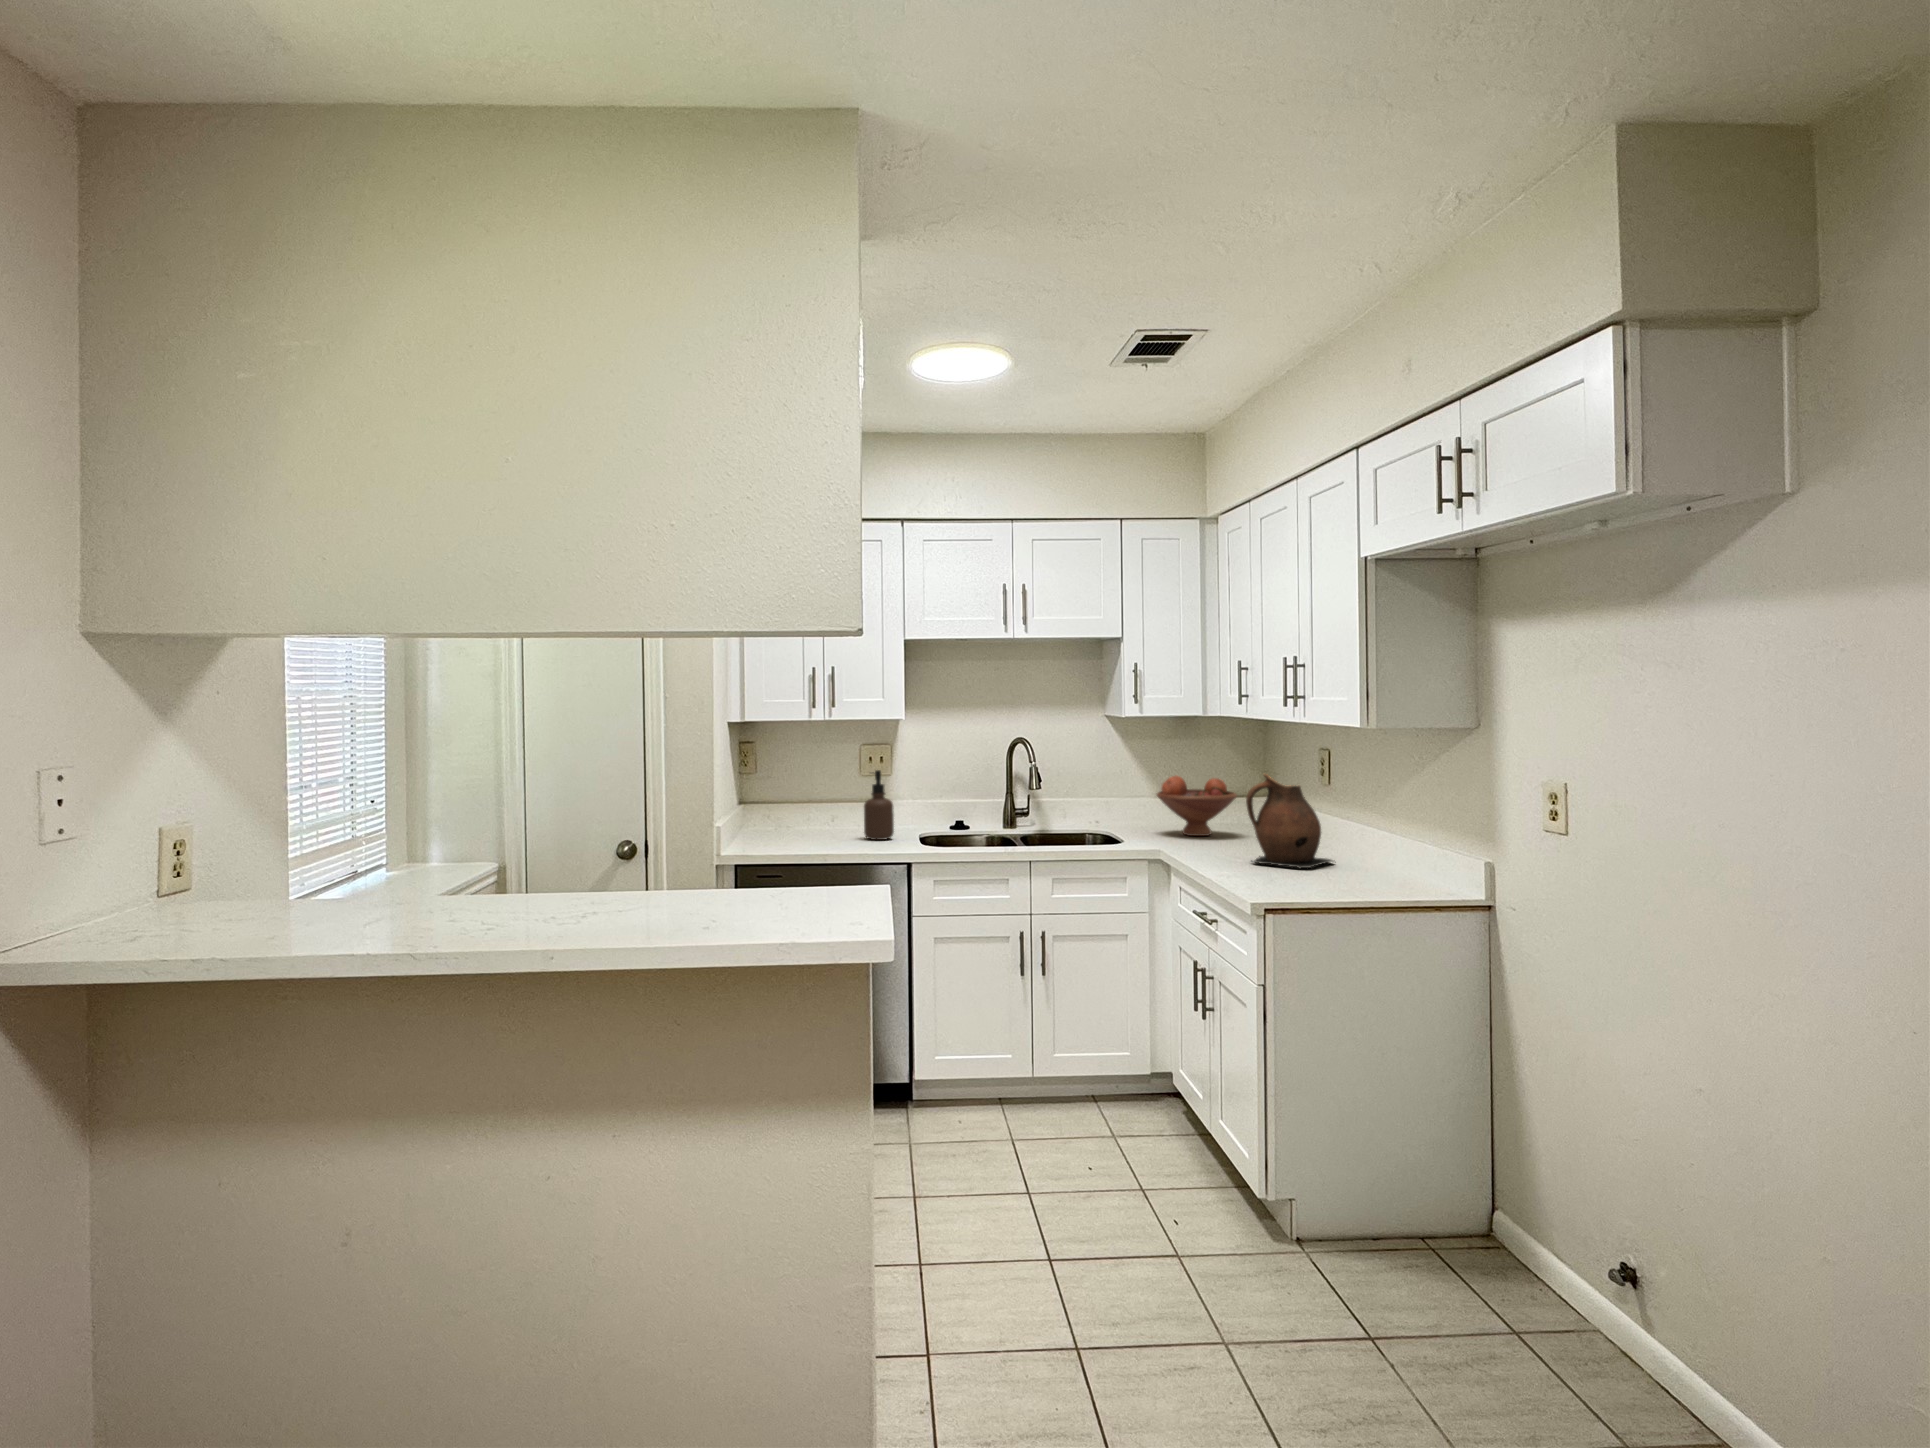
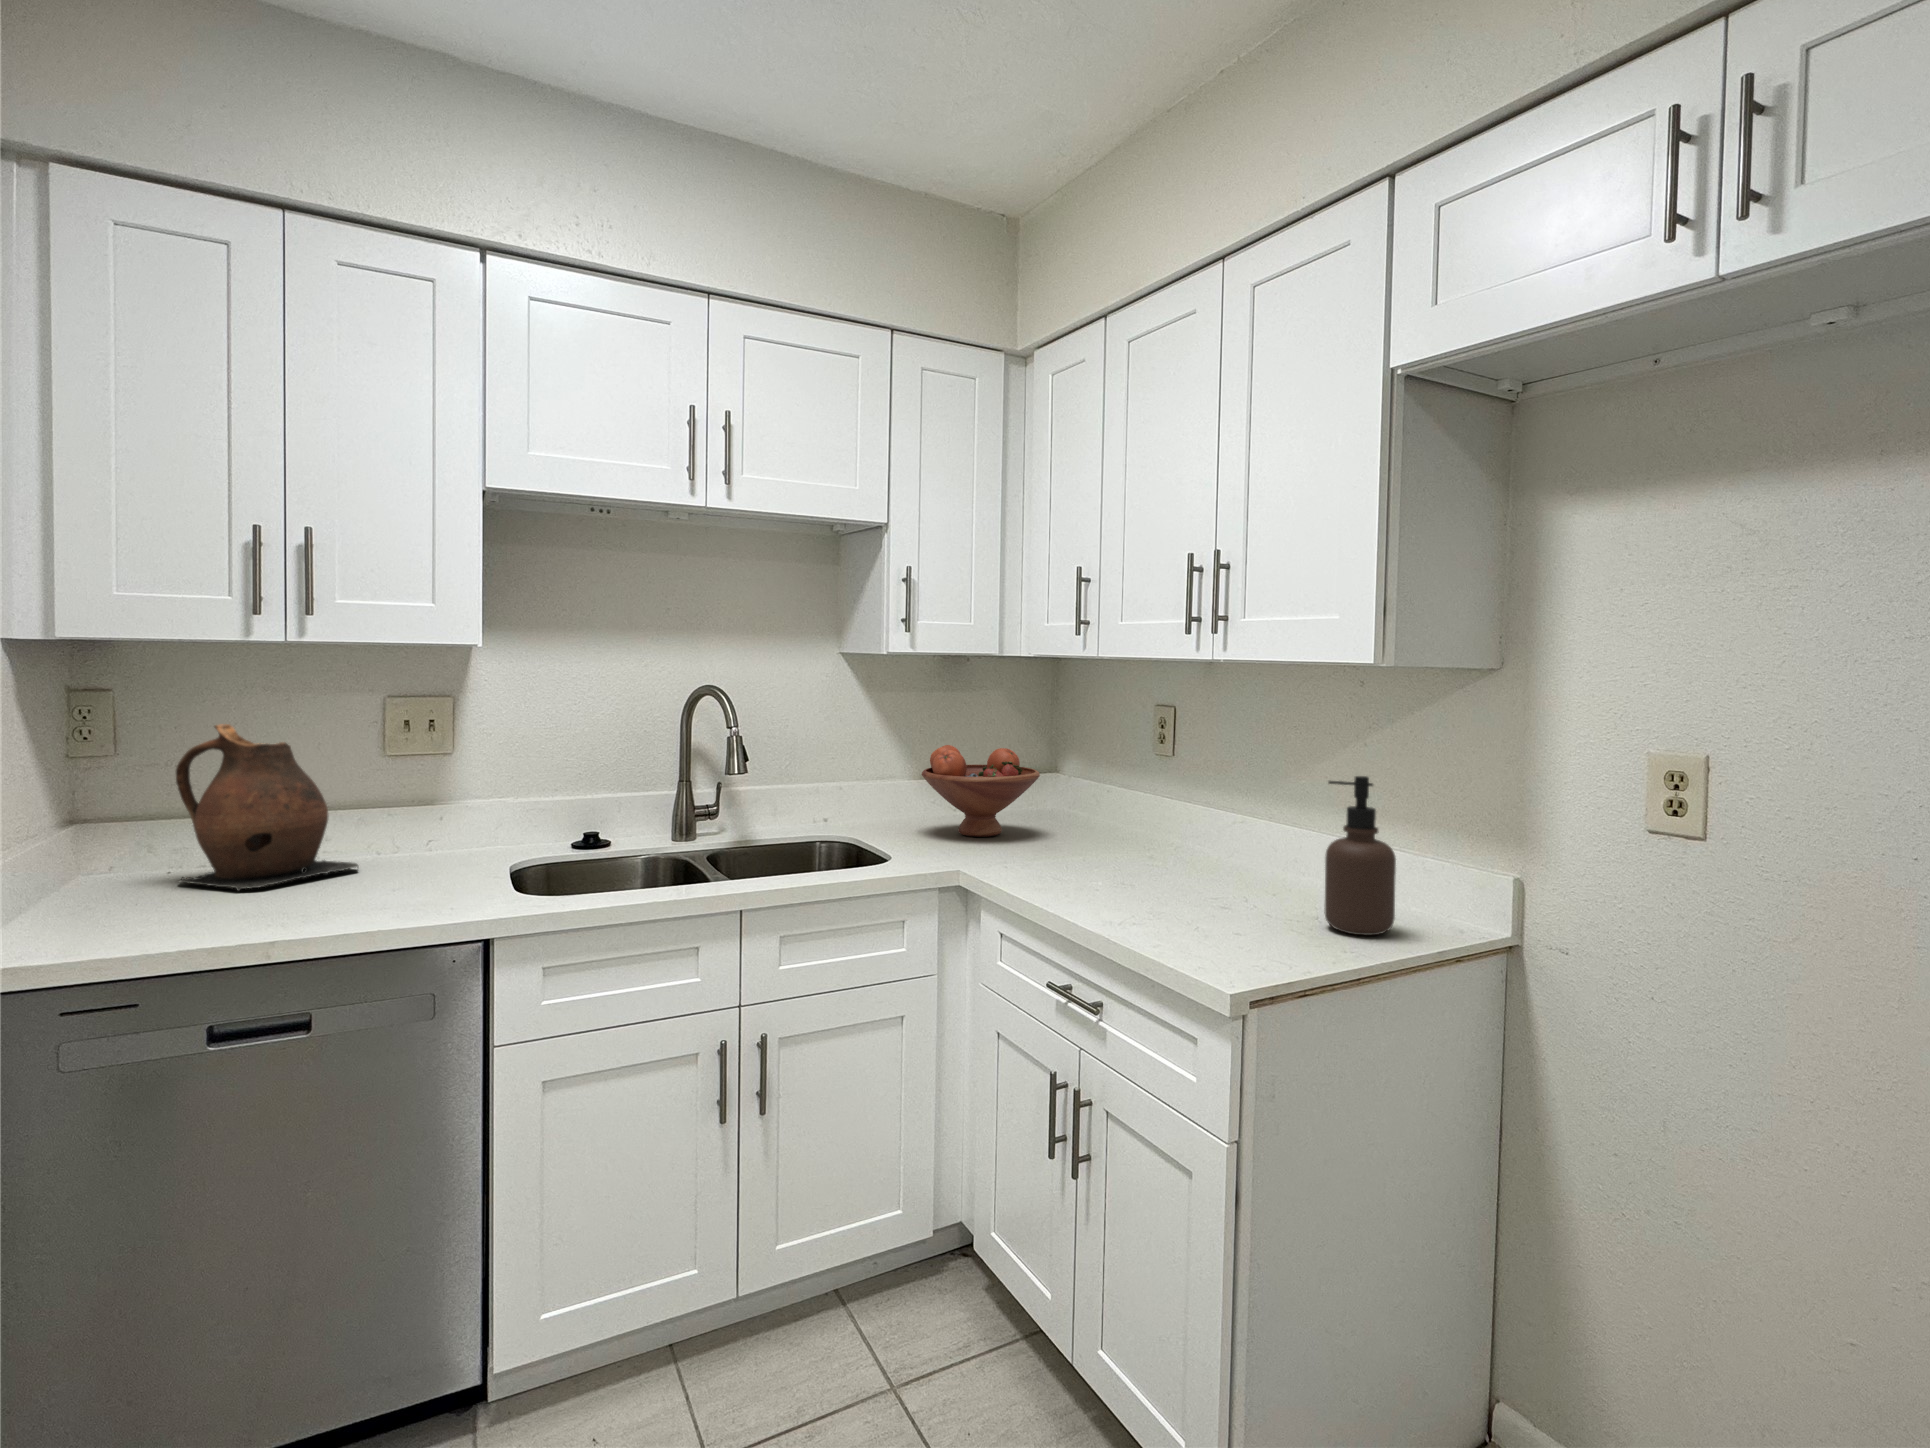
soap dispenser: present [864,770,894,840] -> present [1324,776,1396,935]
ceramic pitcher: present [1246,774,1333,868] -> present [176,724,359,891]

